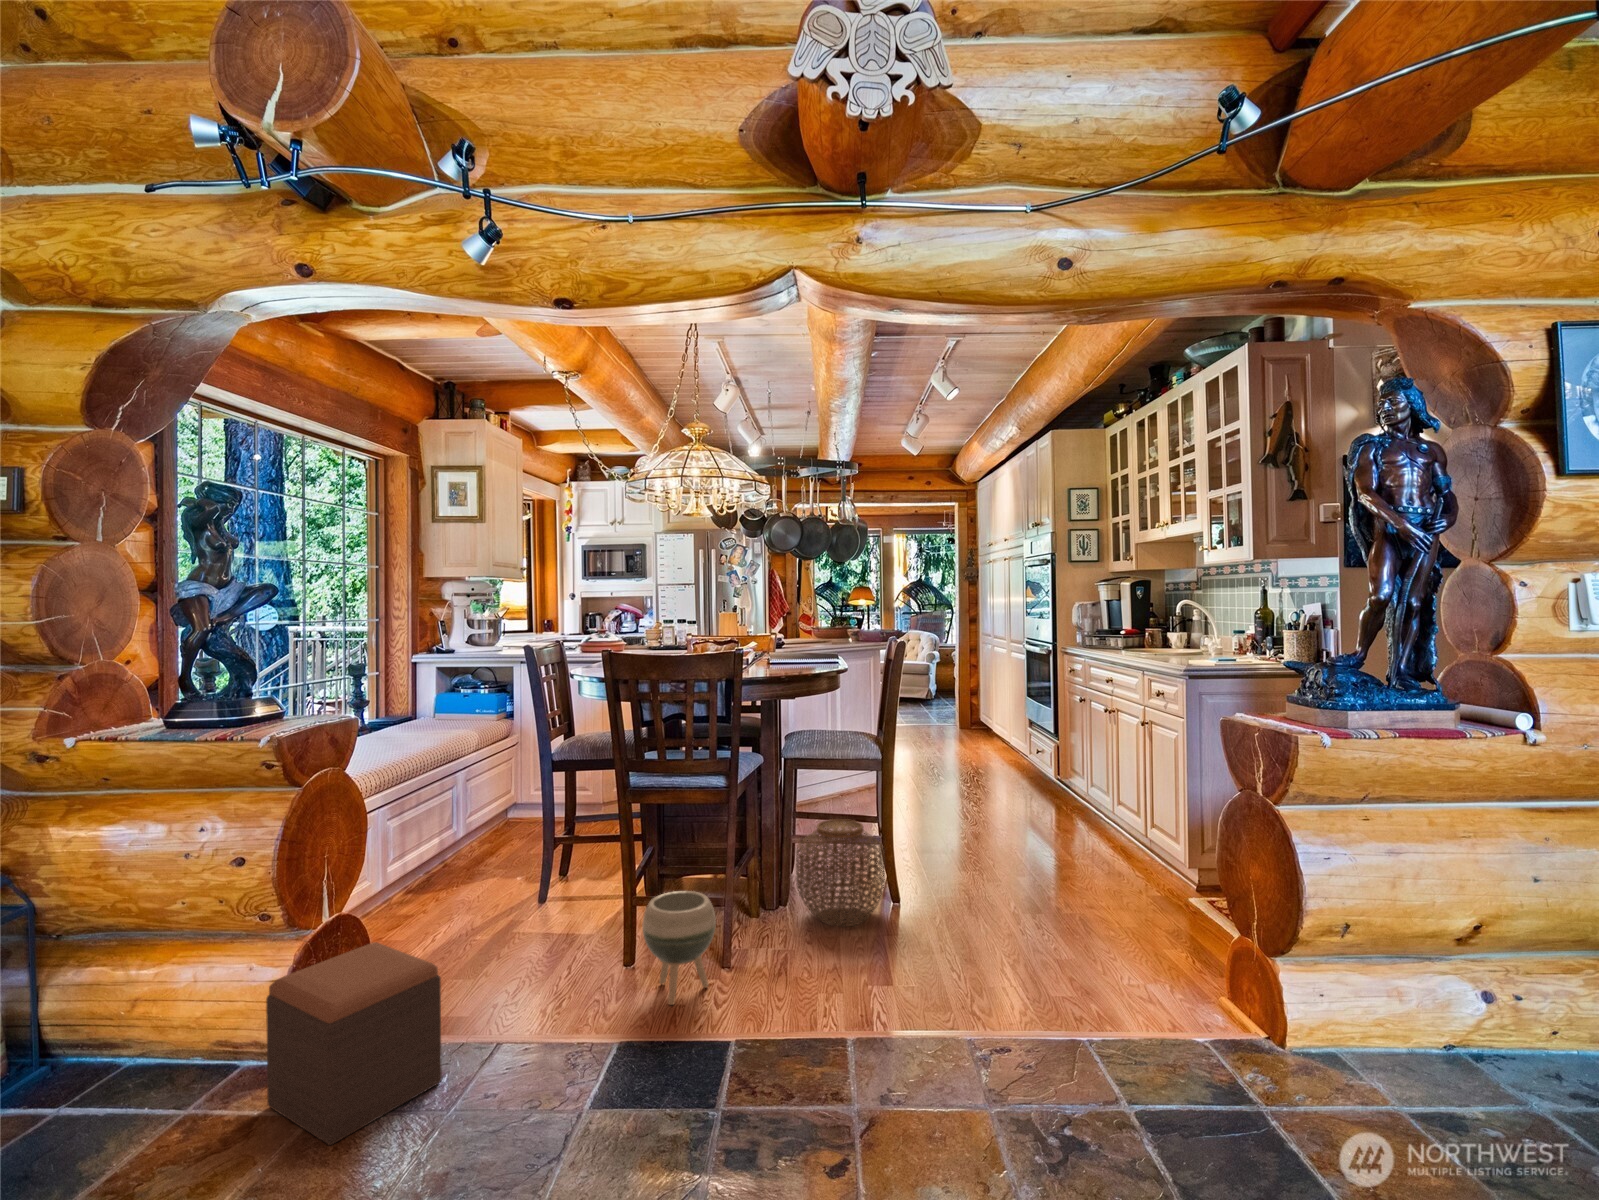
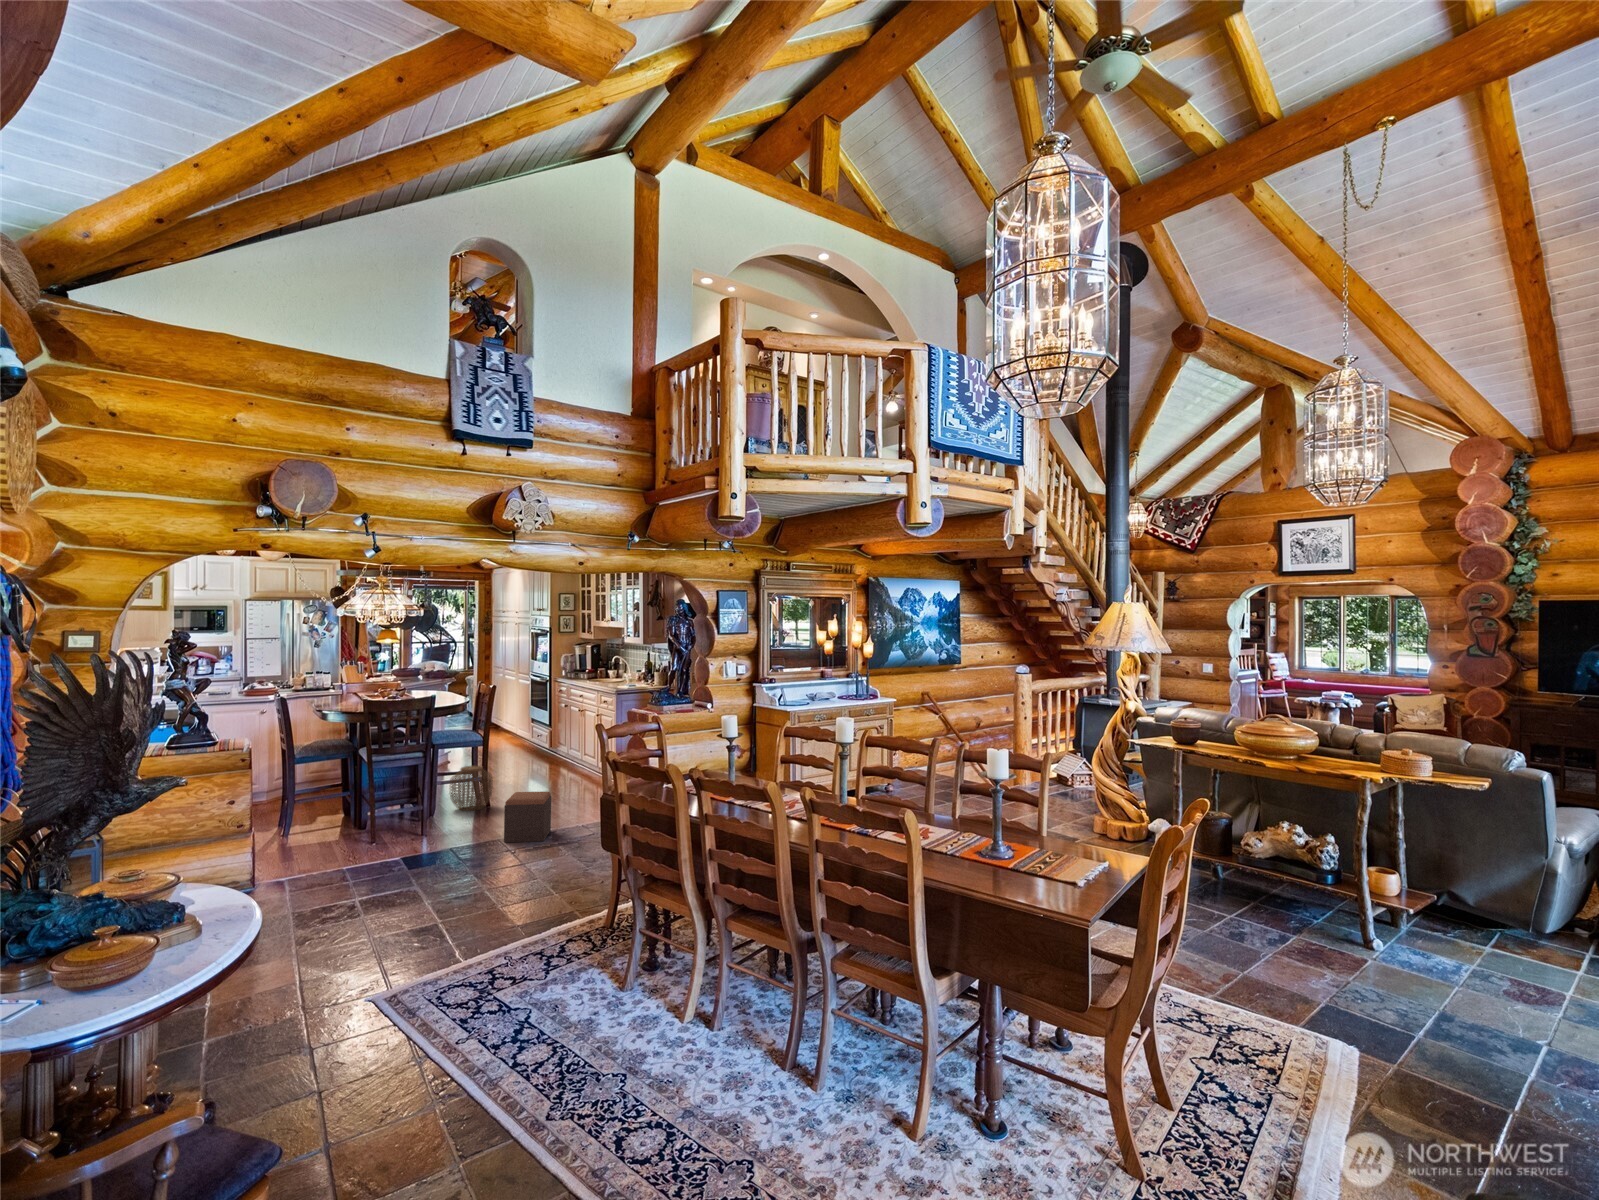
planter: present [643,891,716,1005] -> none [405,794,438,837]
footstool: present [266,942,442,1145] -> present [504,791,551,843]

